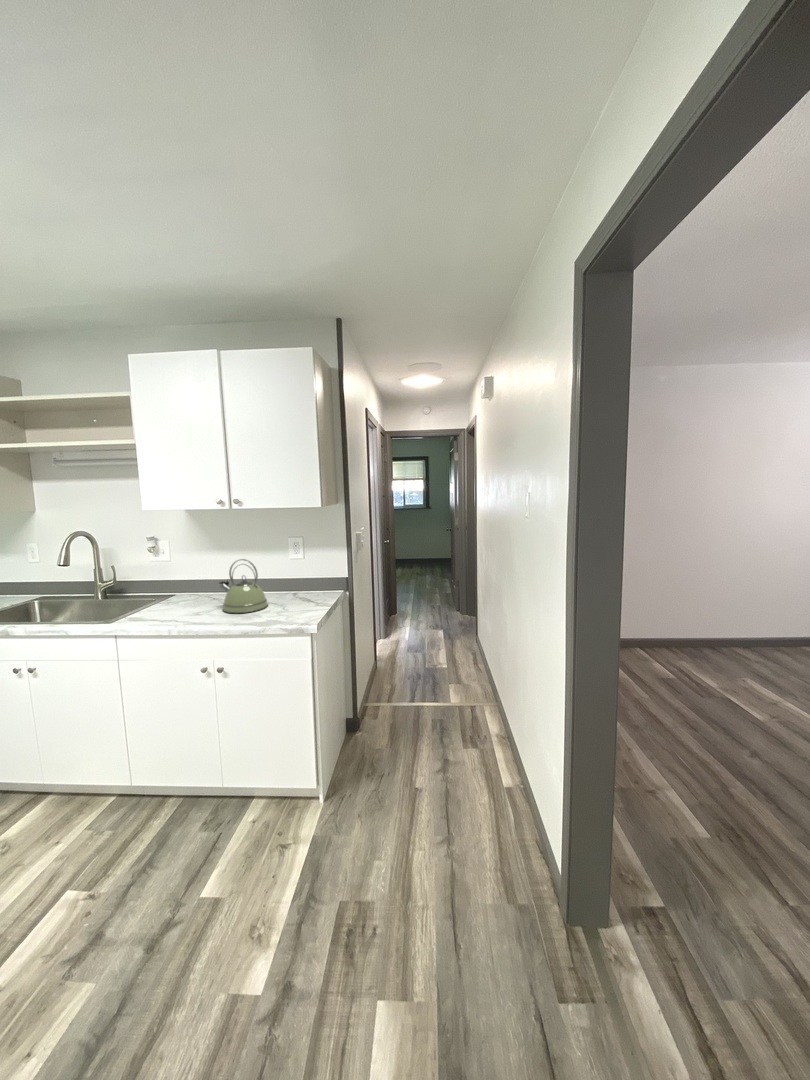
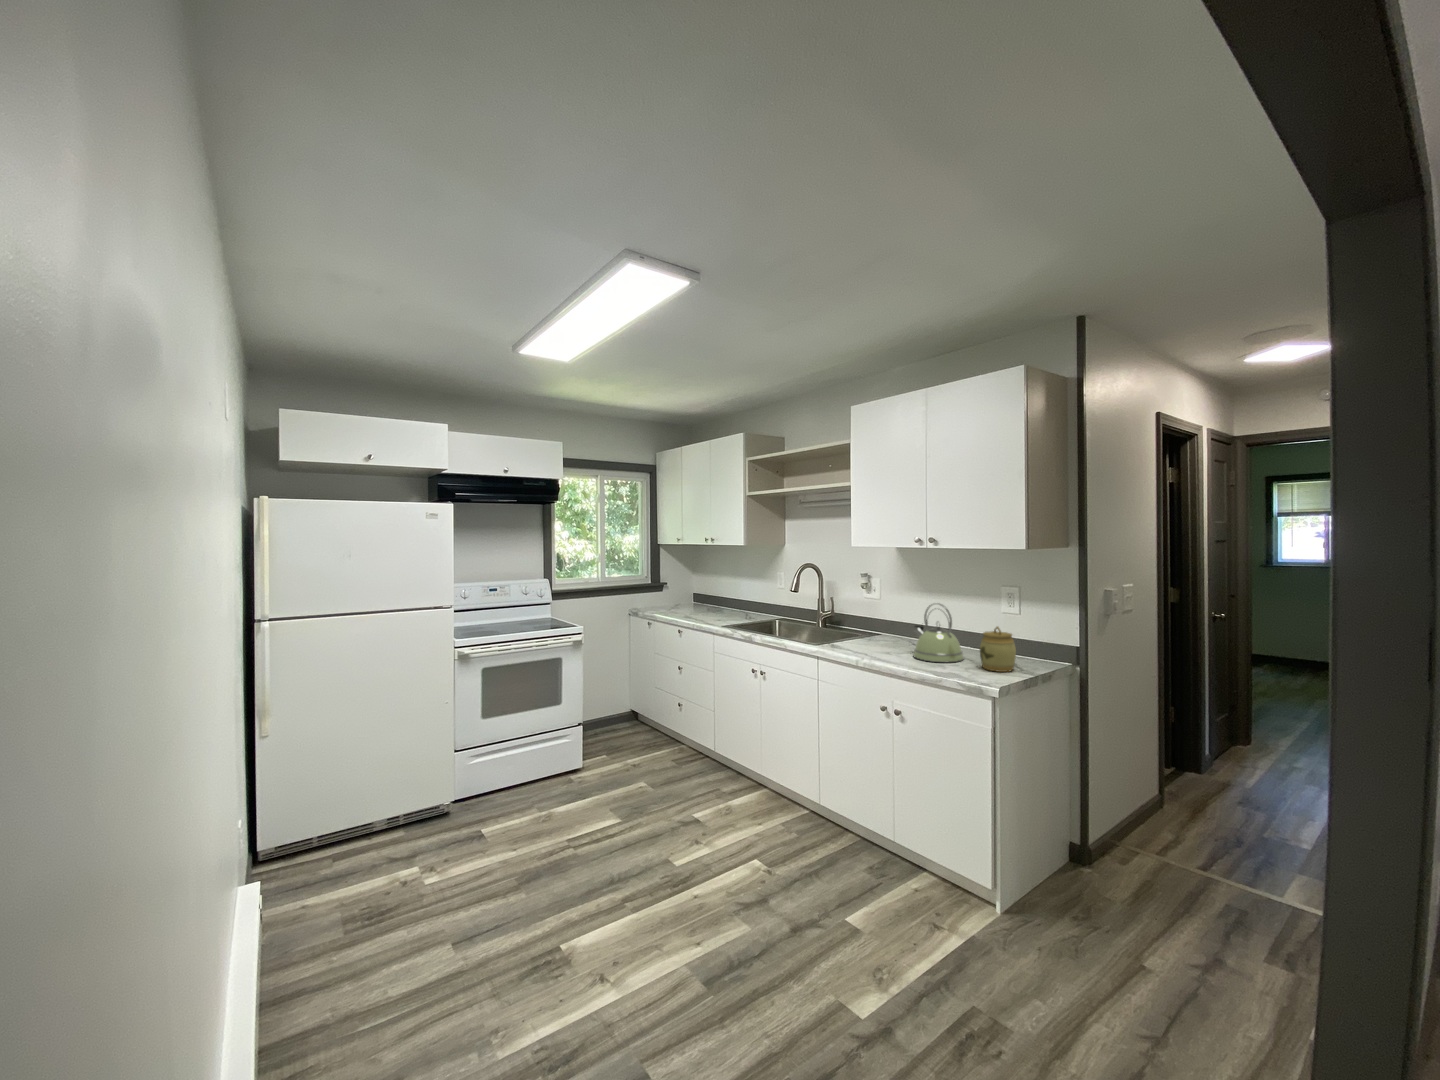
jar: none [286,572,312,610] -> present [980,627,1016,672]

